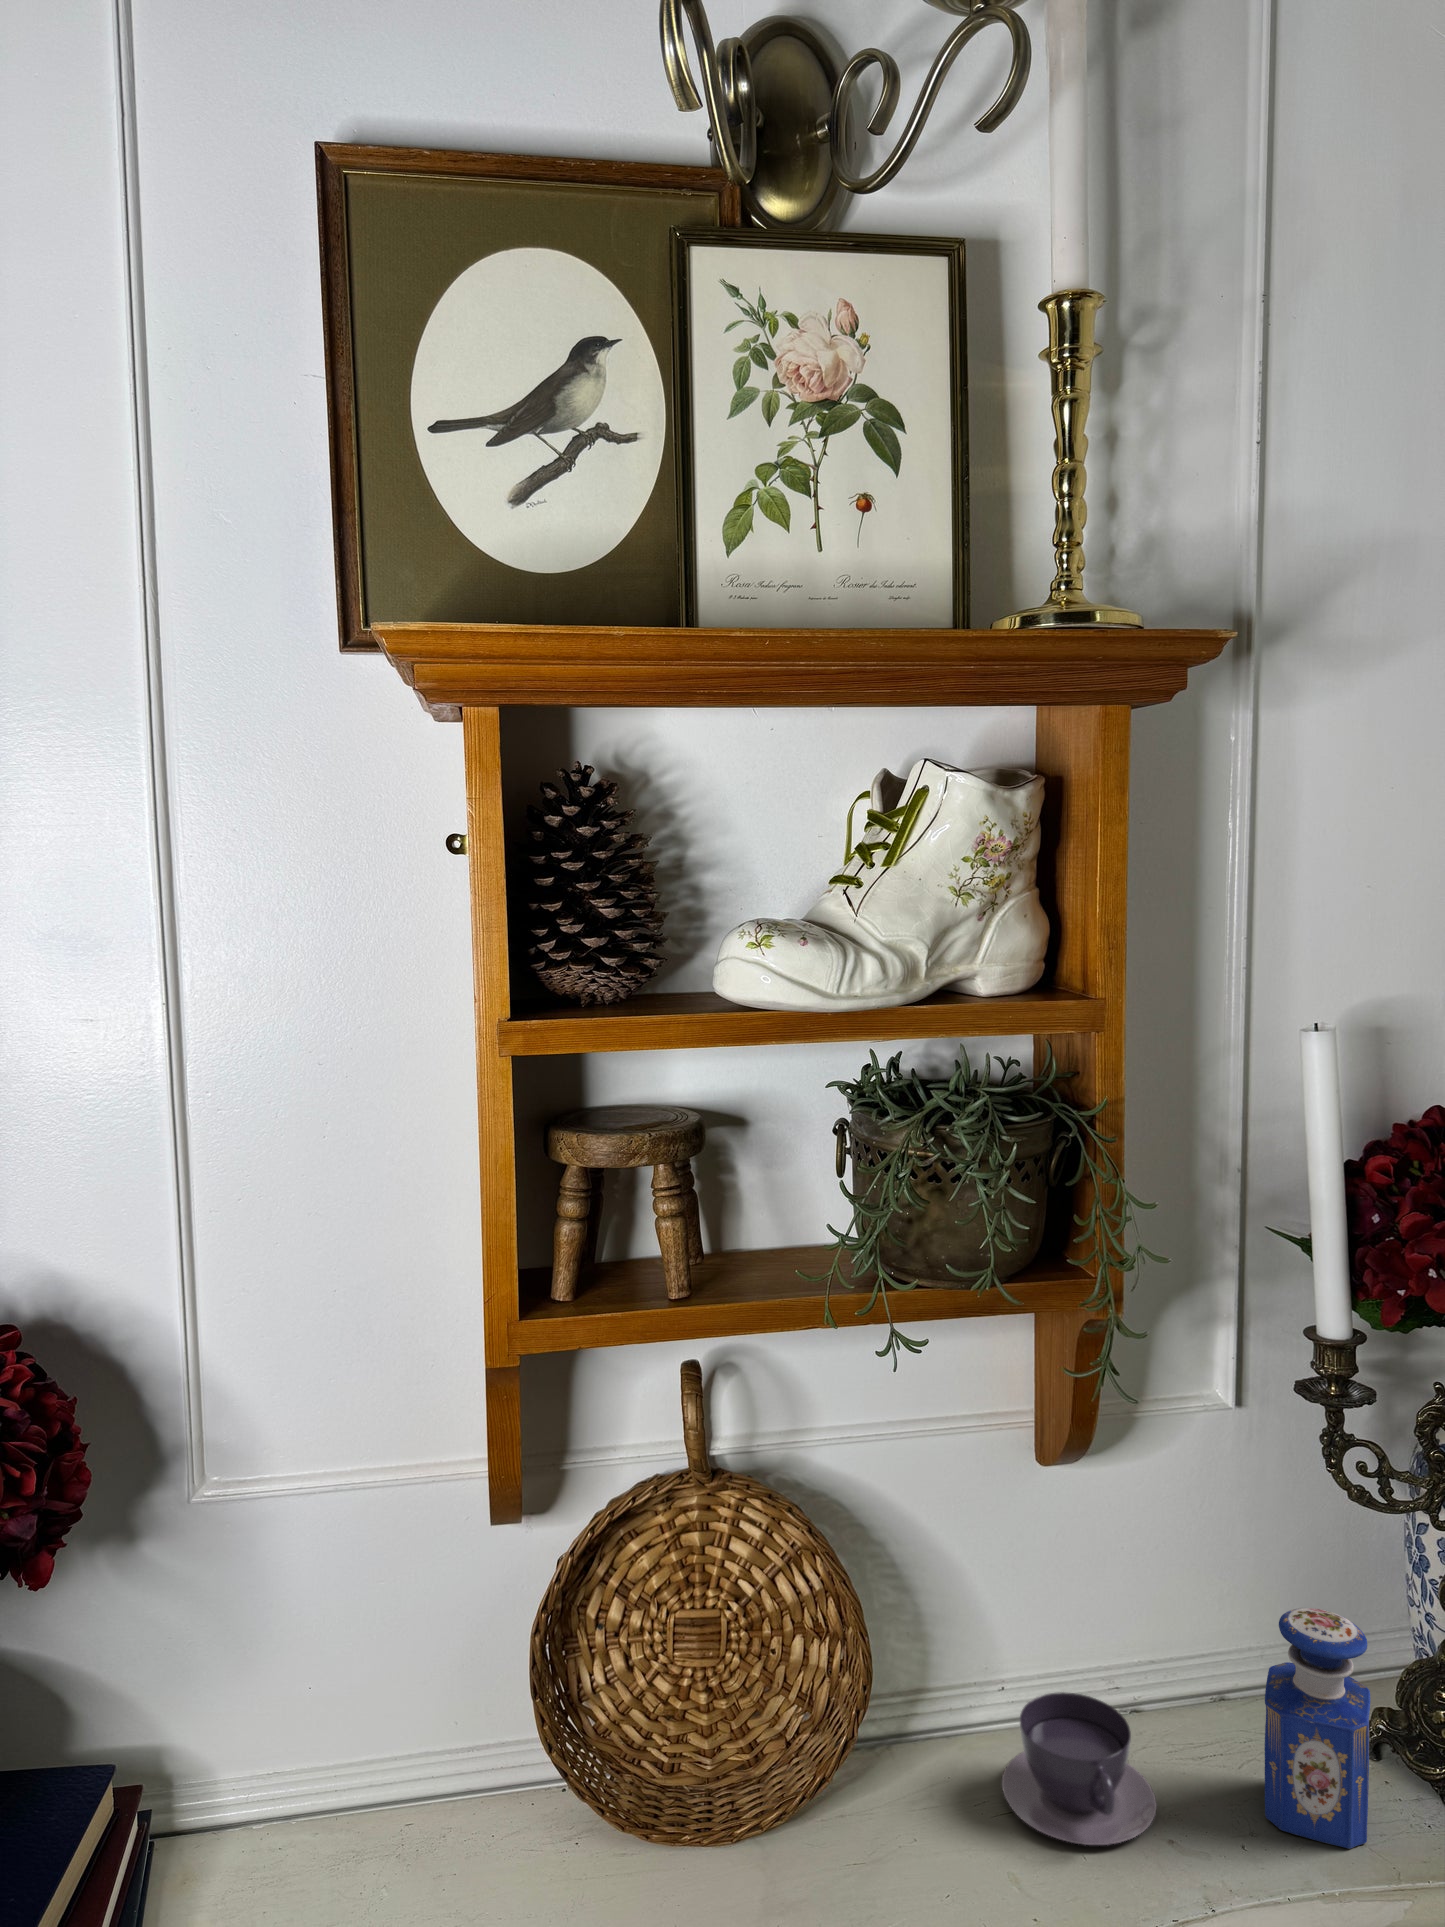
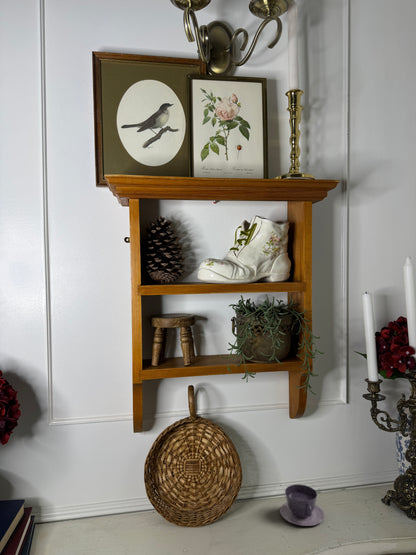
perfume bottle: present [1265,1608,1371,1849] -> none [355,458,385,527]

